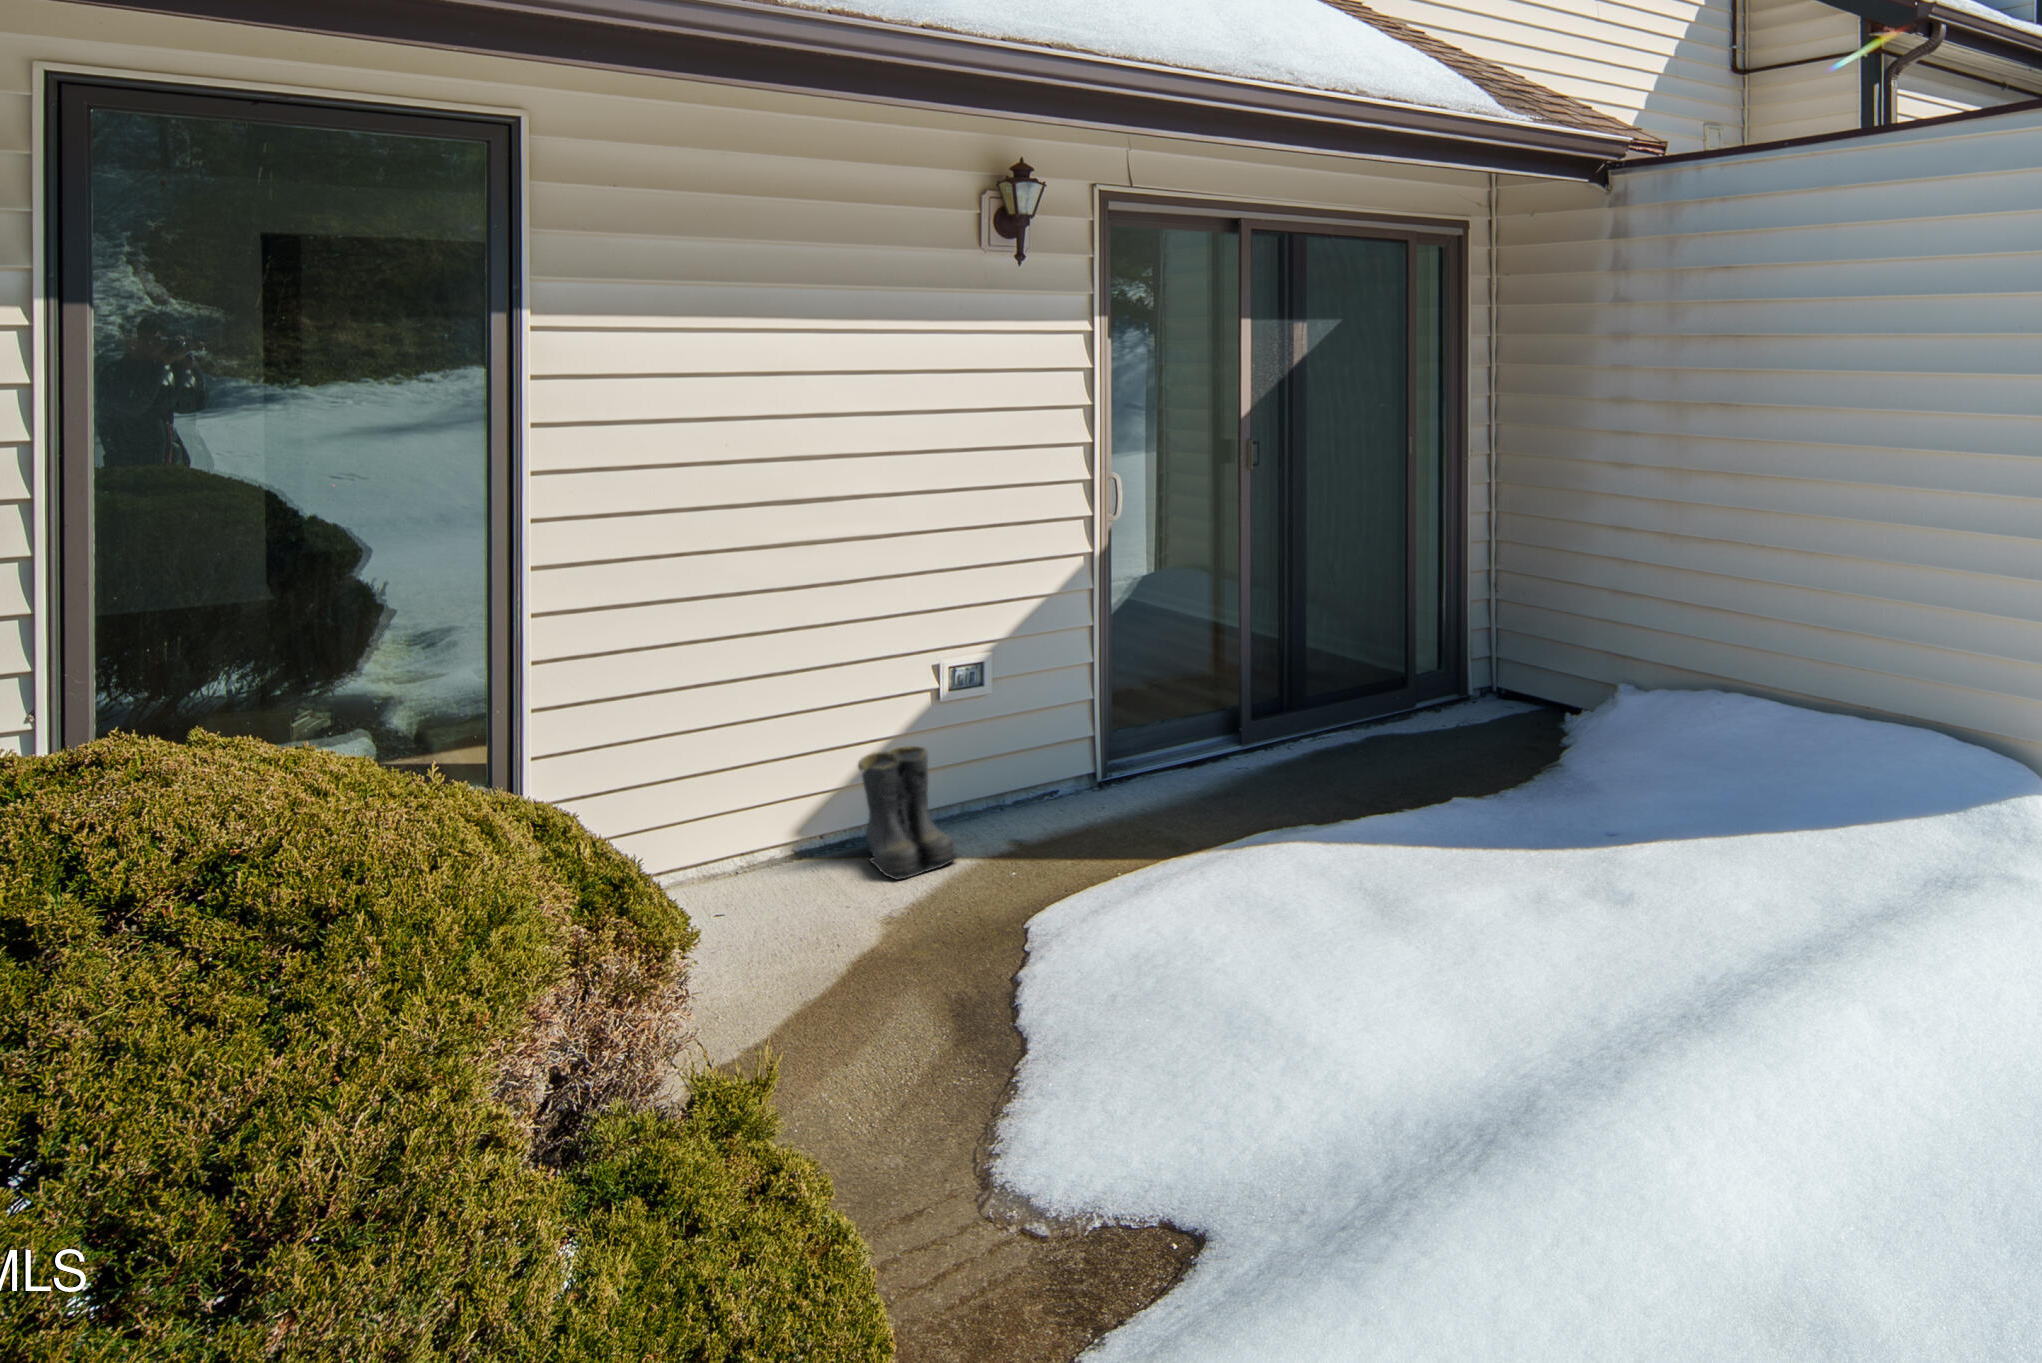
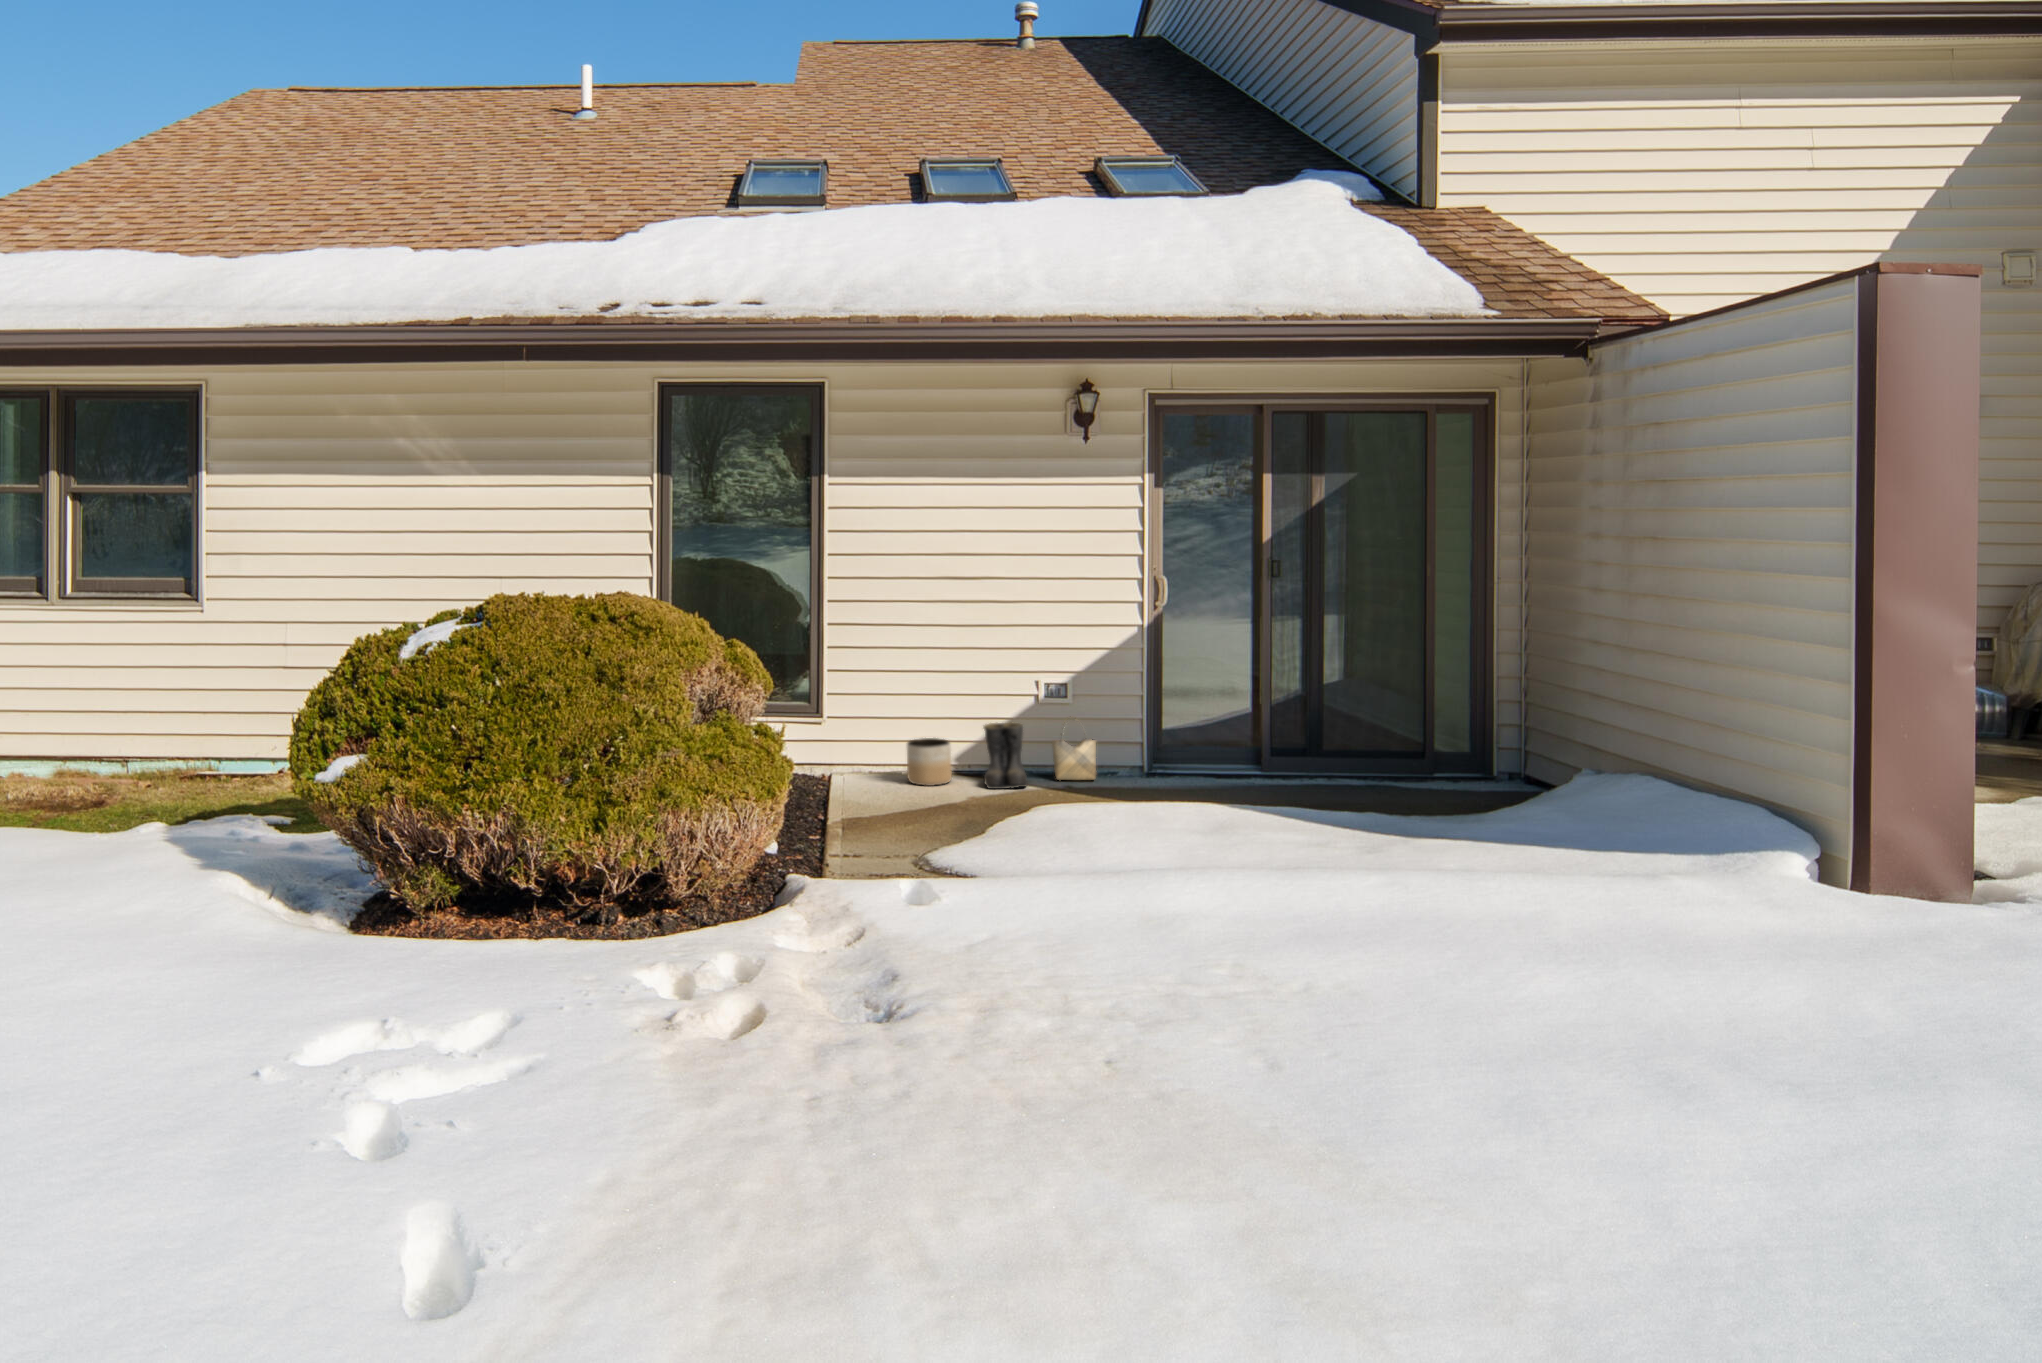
woven basket: none [970,717,1042,828] -> present [1052,716,1096,780]
planter: none [721,805,813,906] -> present [907,738,952,786]

